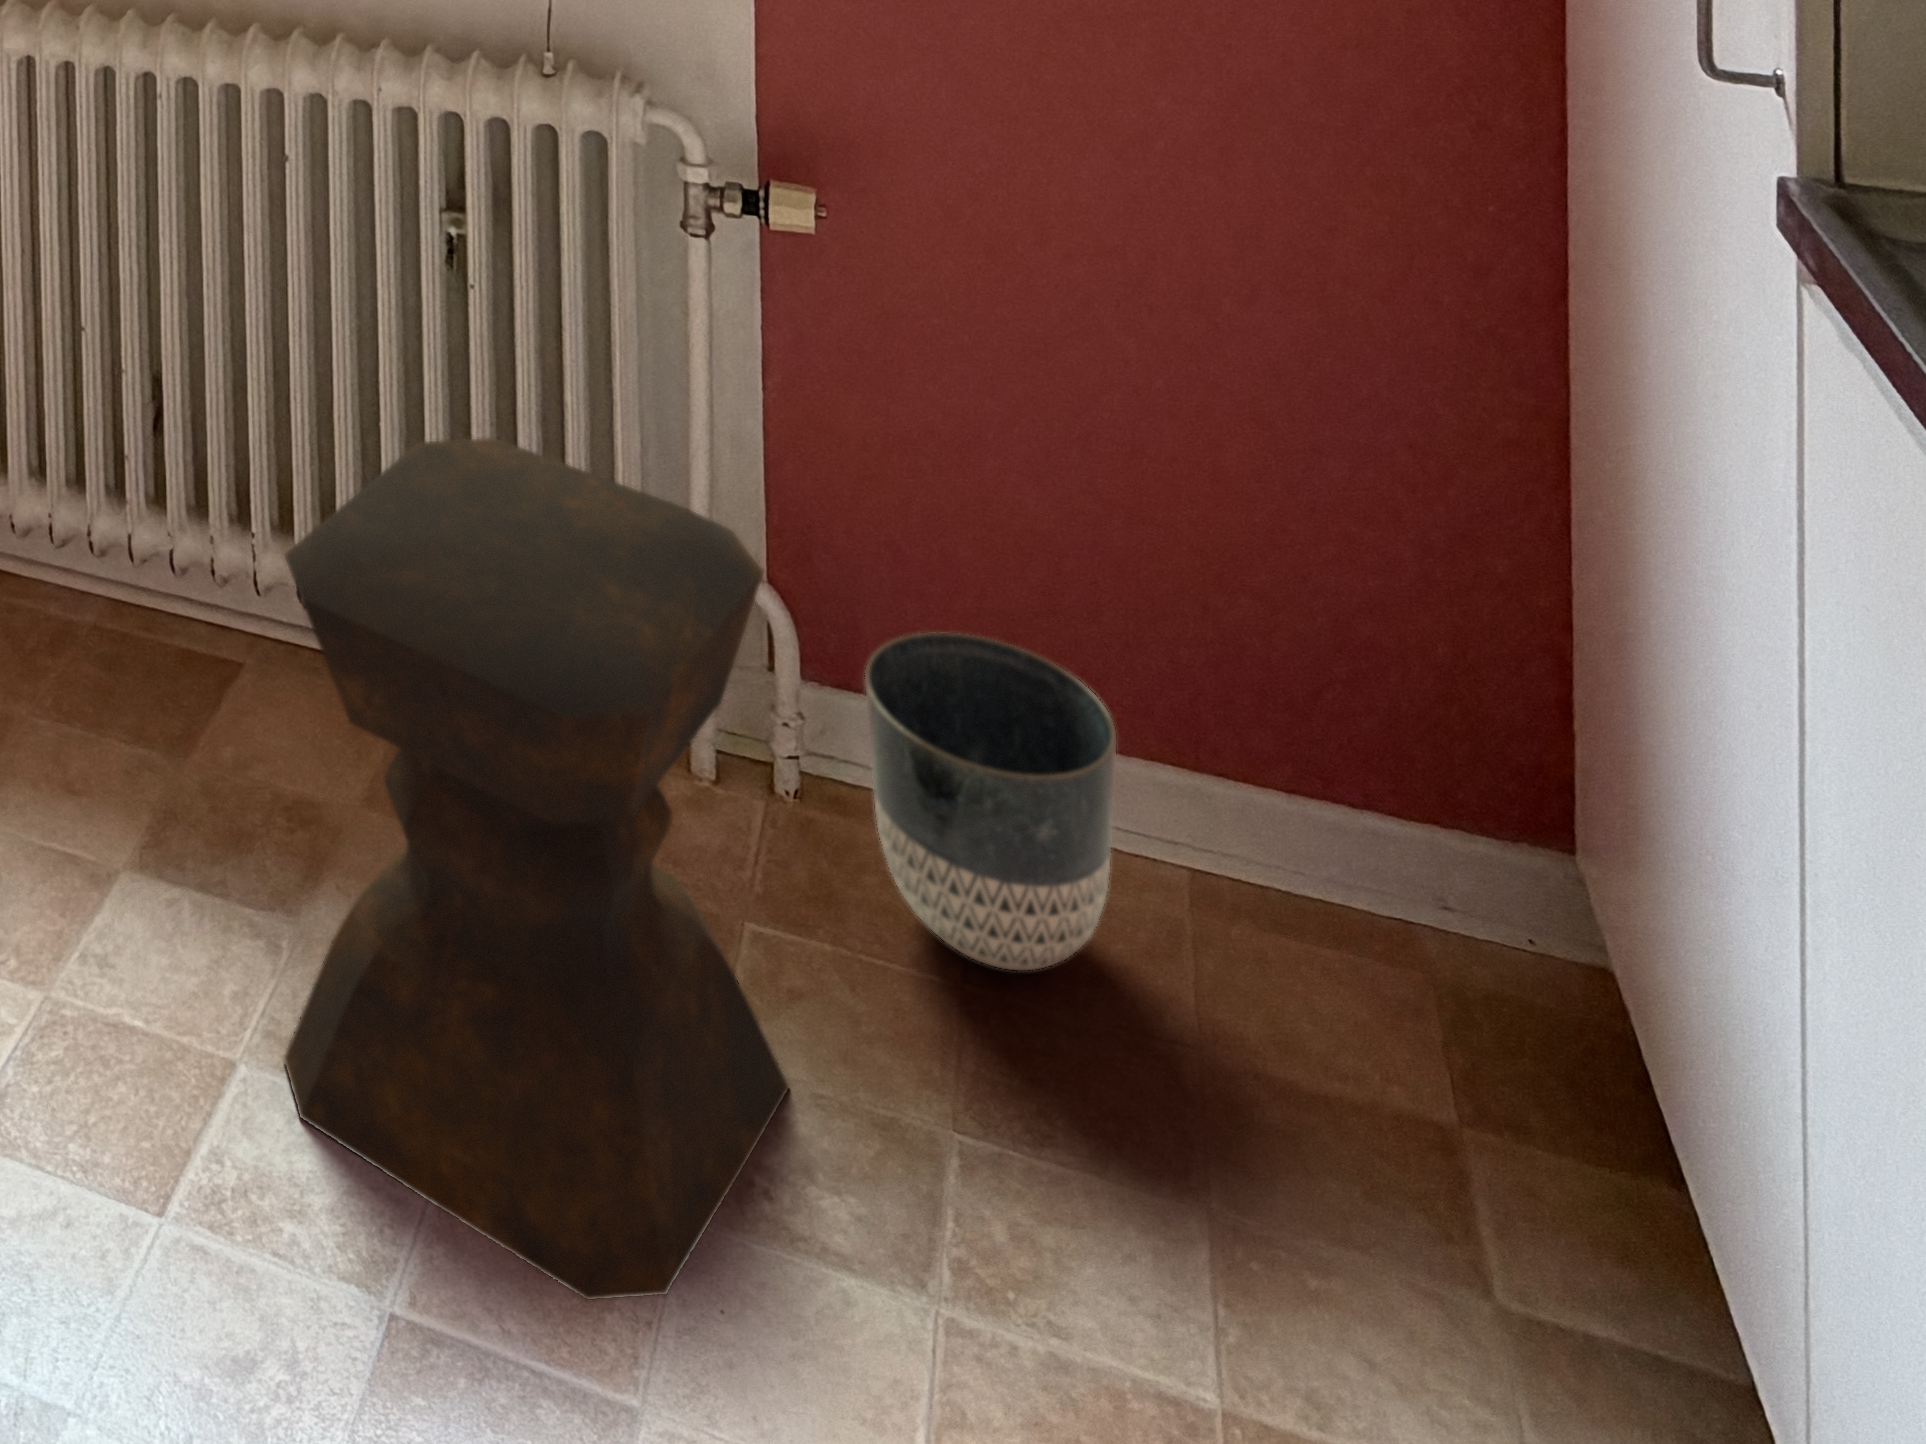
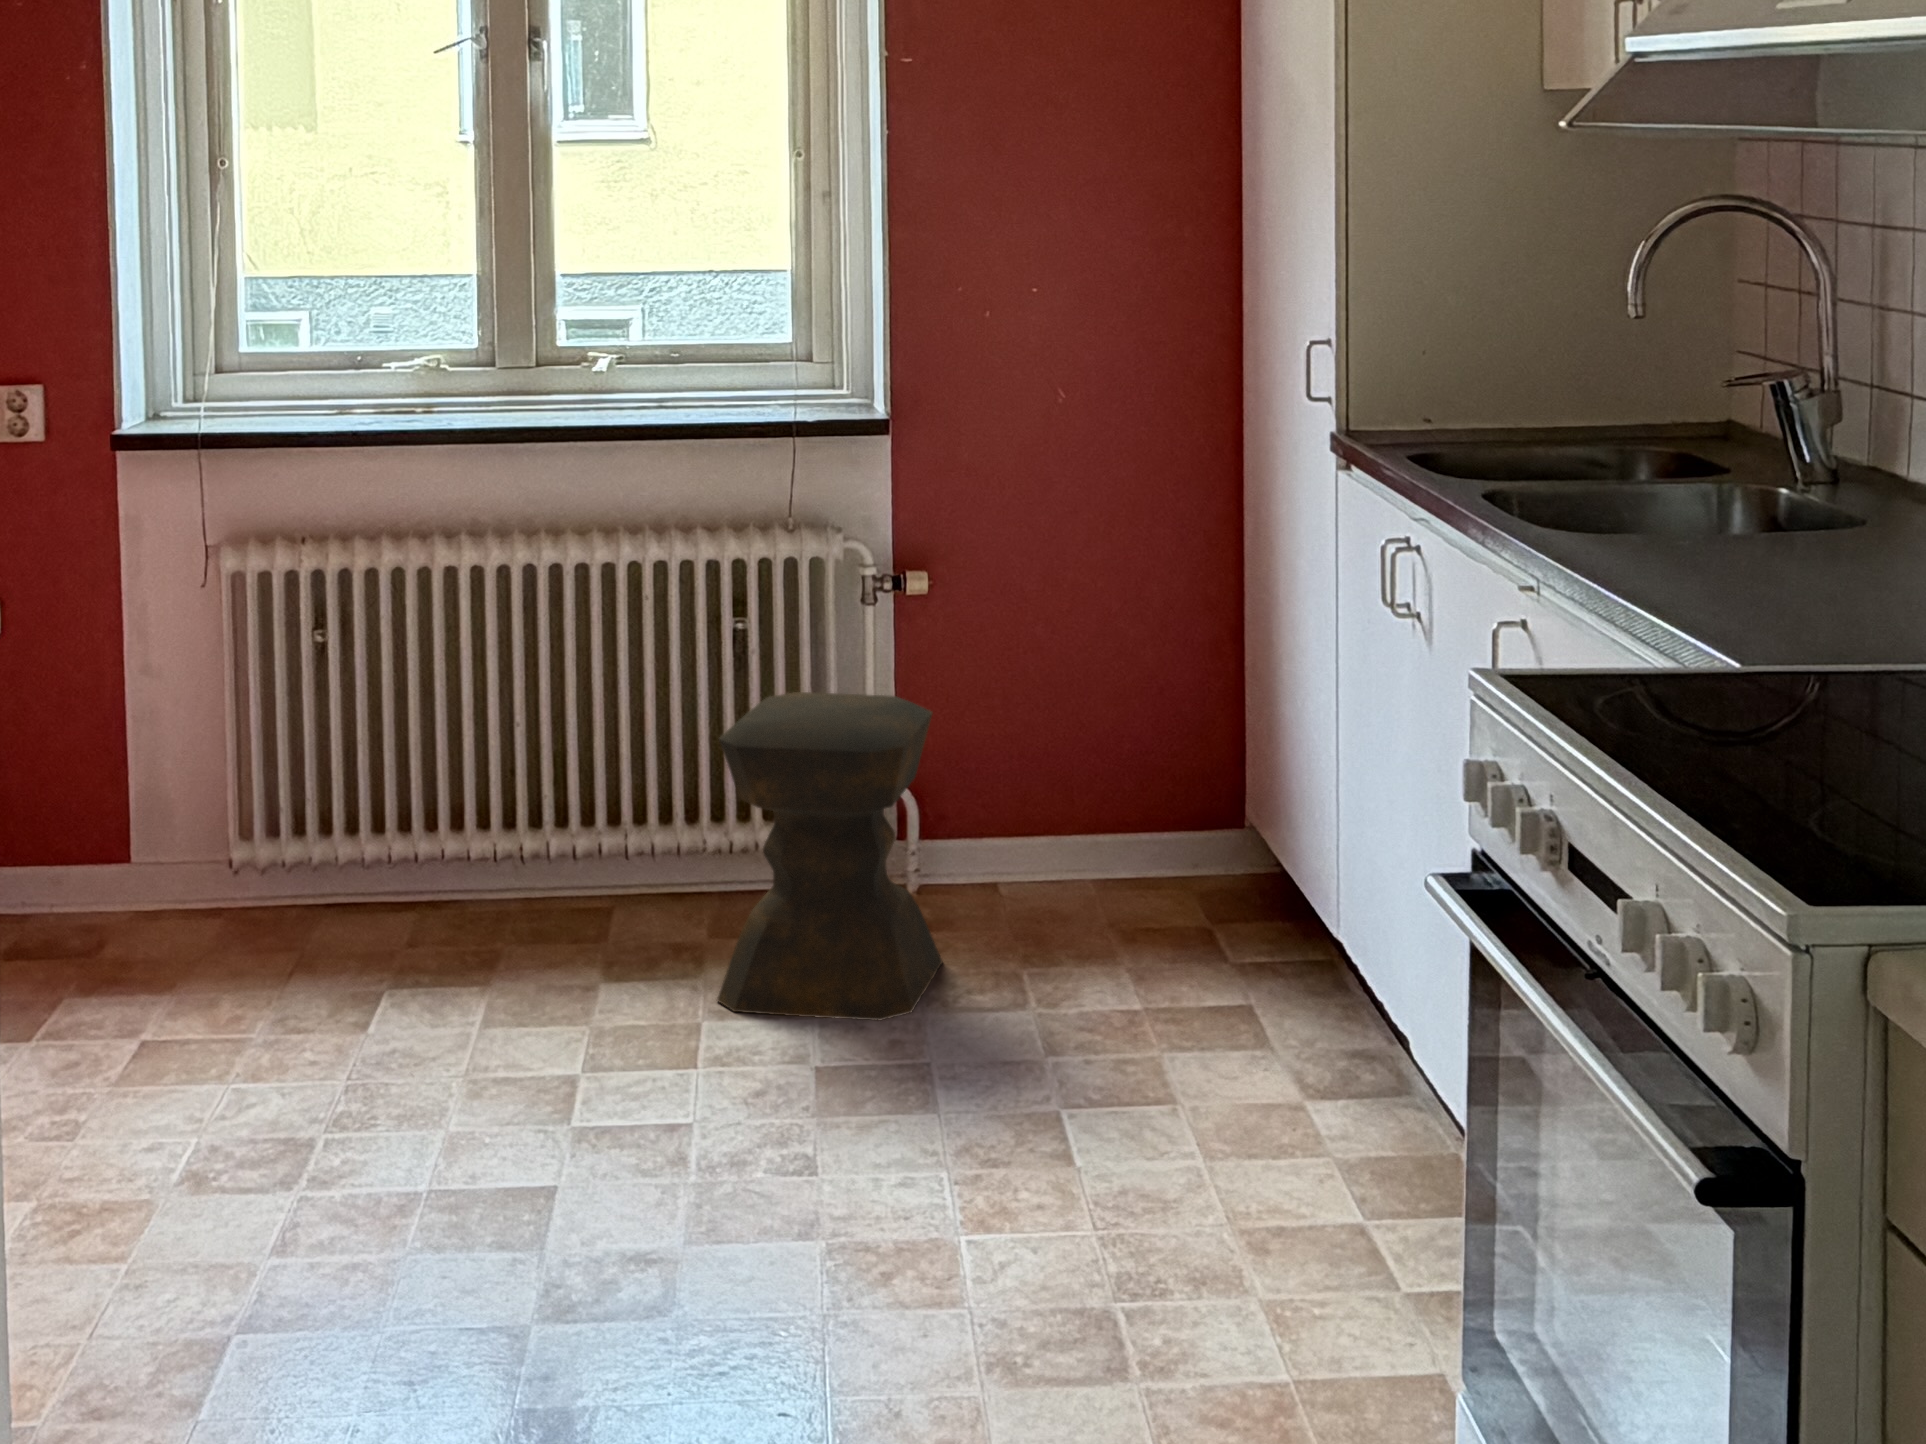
planter: present [865,632,1116,970] -> none [959,780,1068,917]

